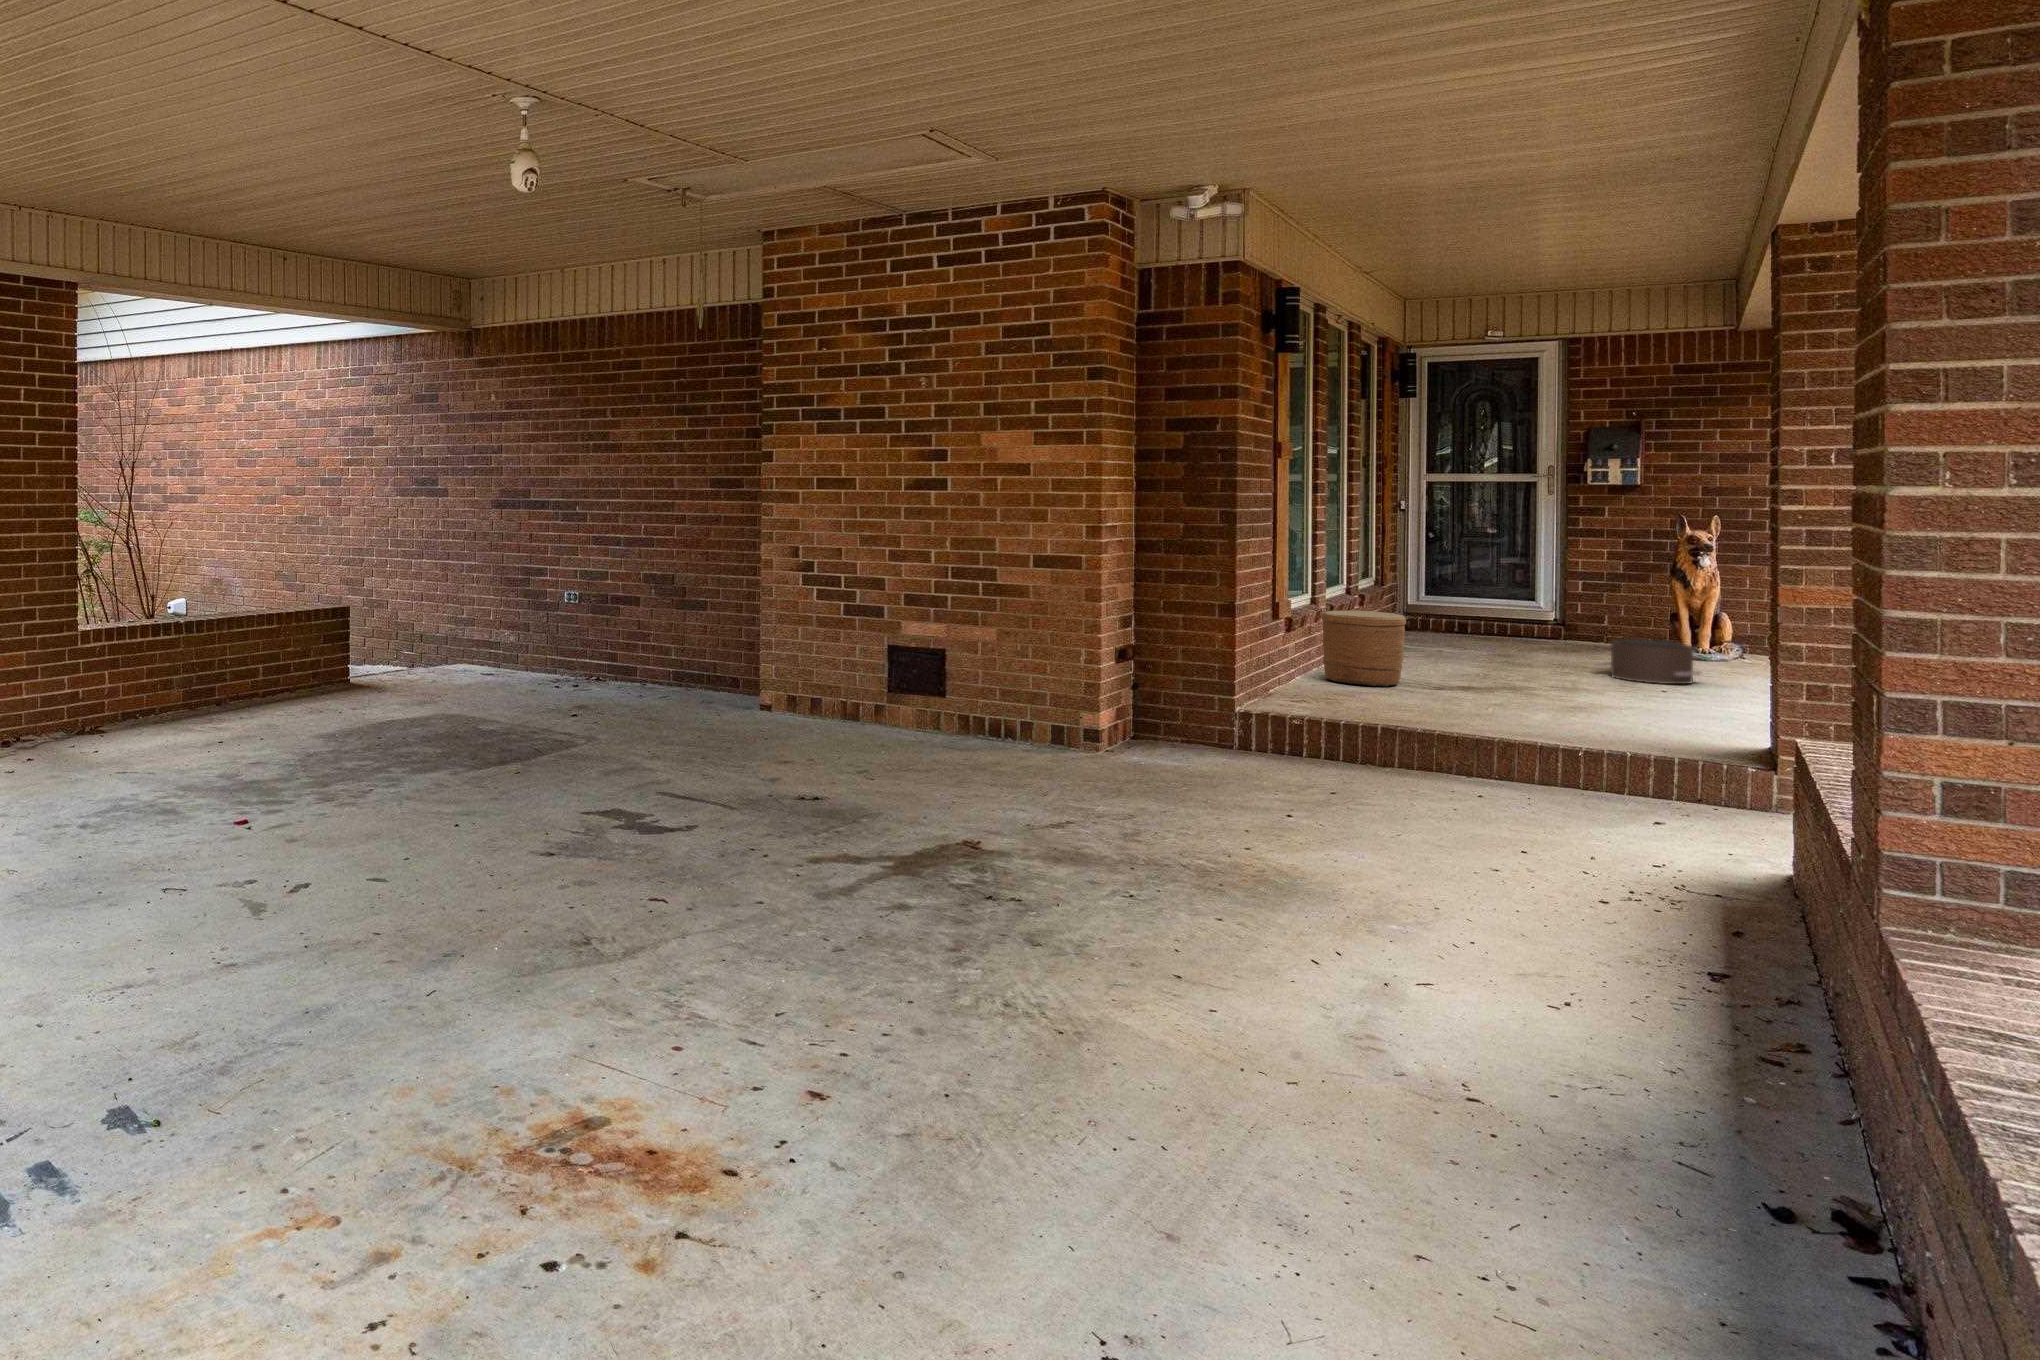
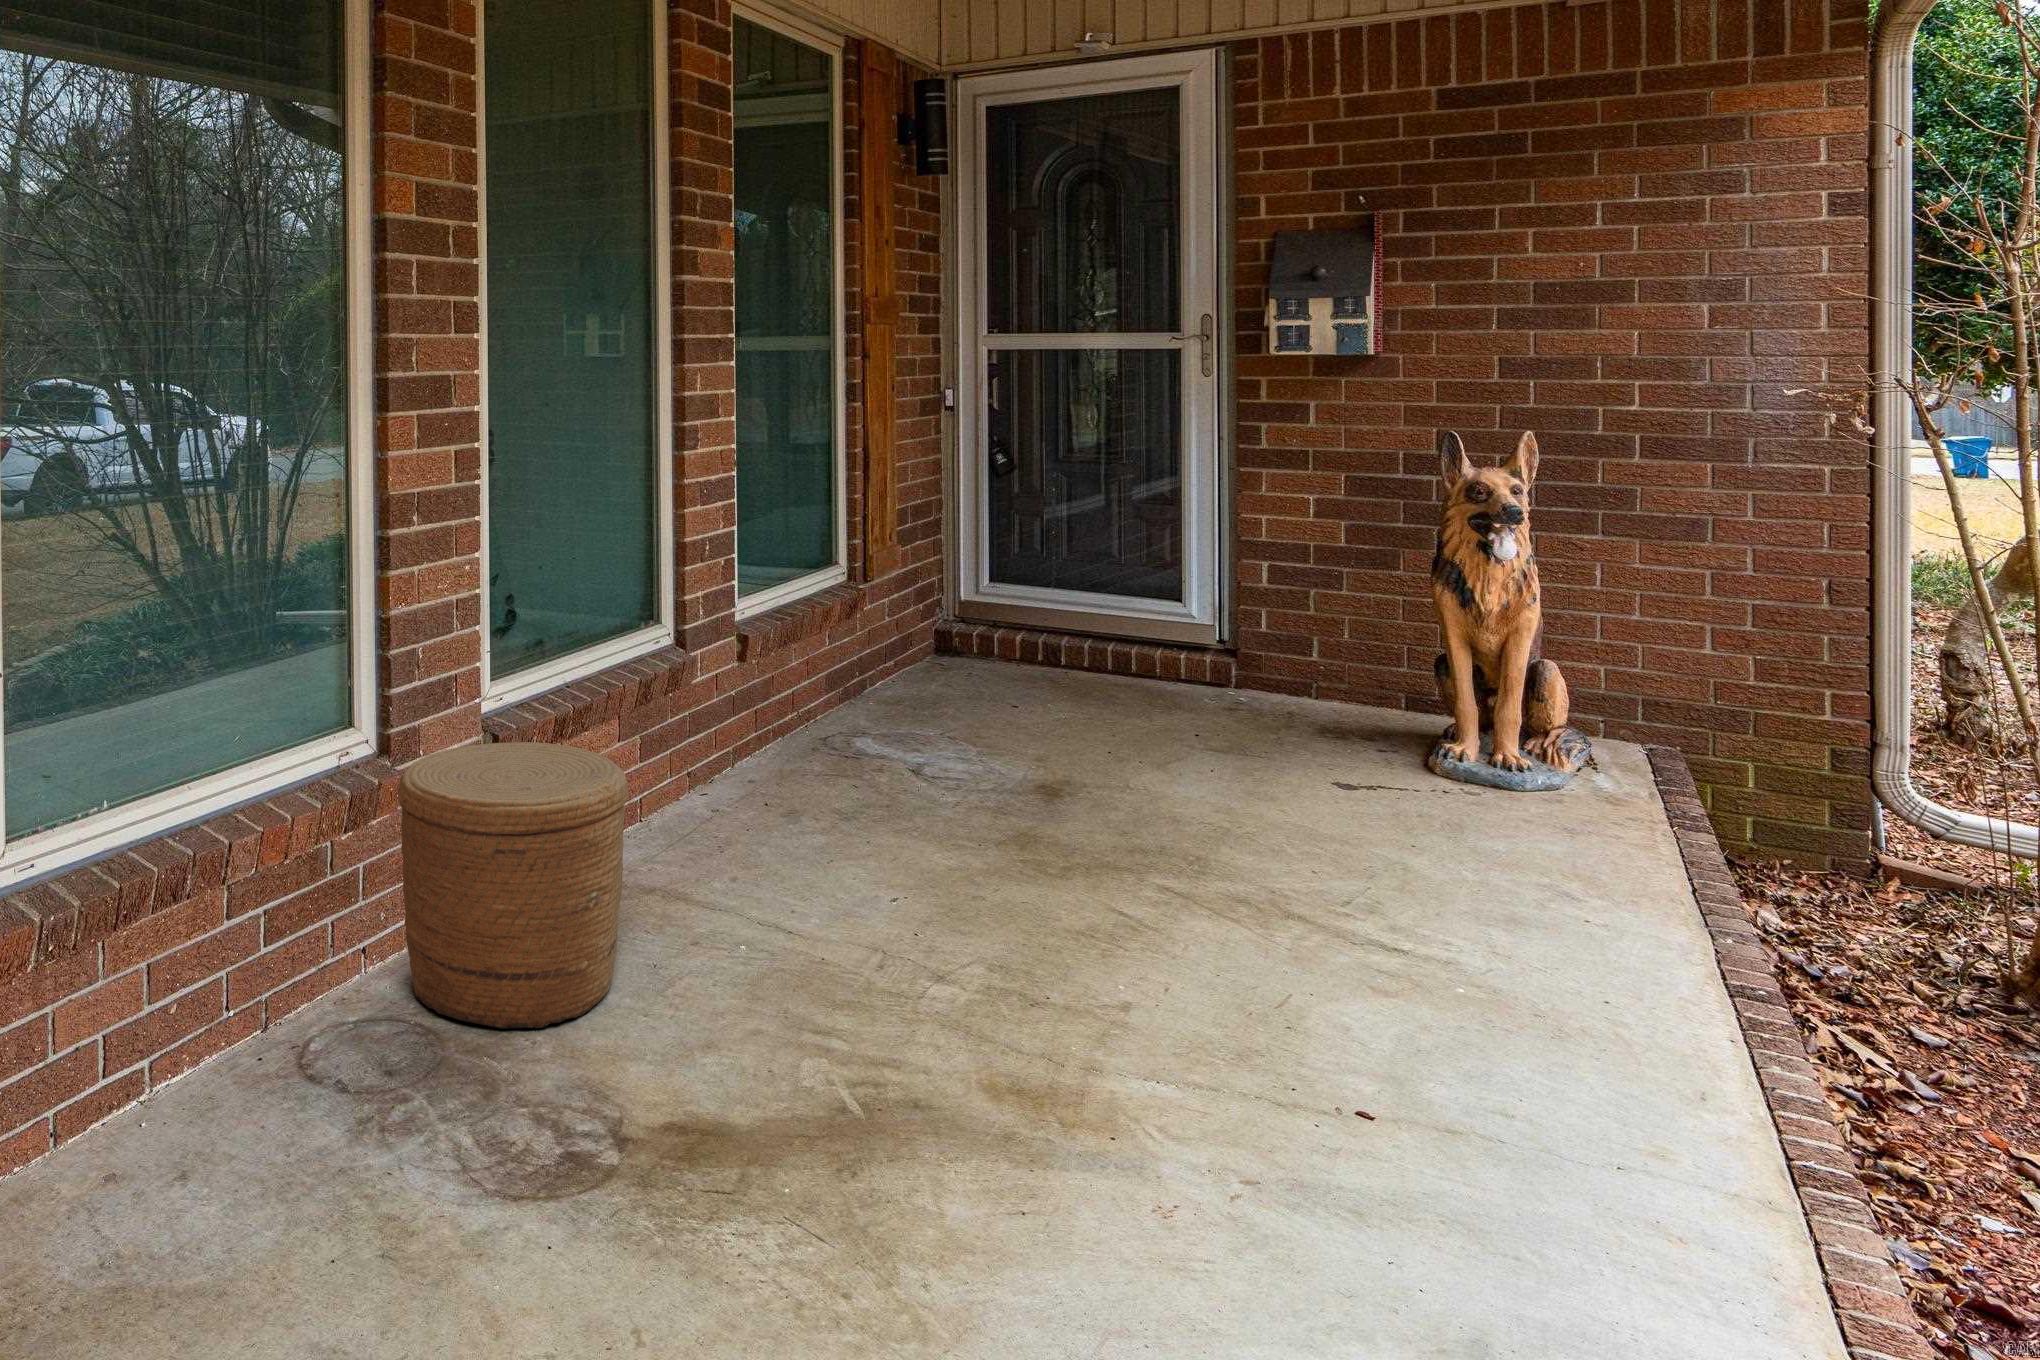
pouf: present [1597,639,1700,684] -> none [1222,777,1498,942]

